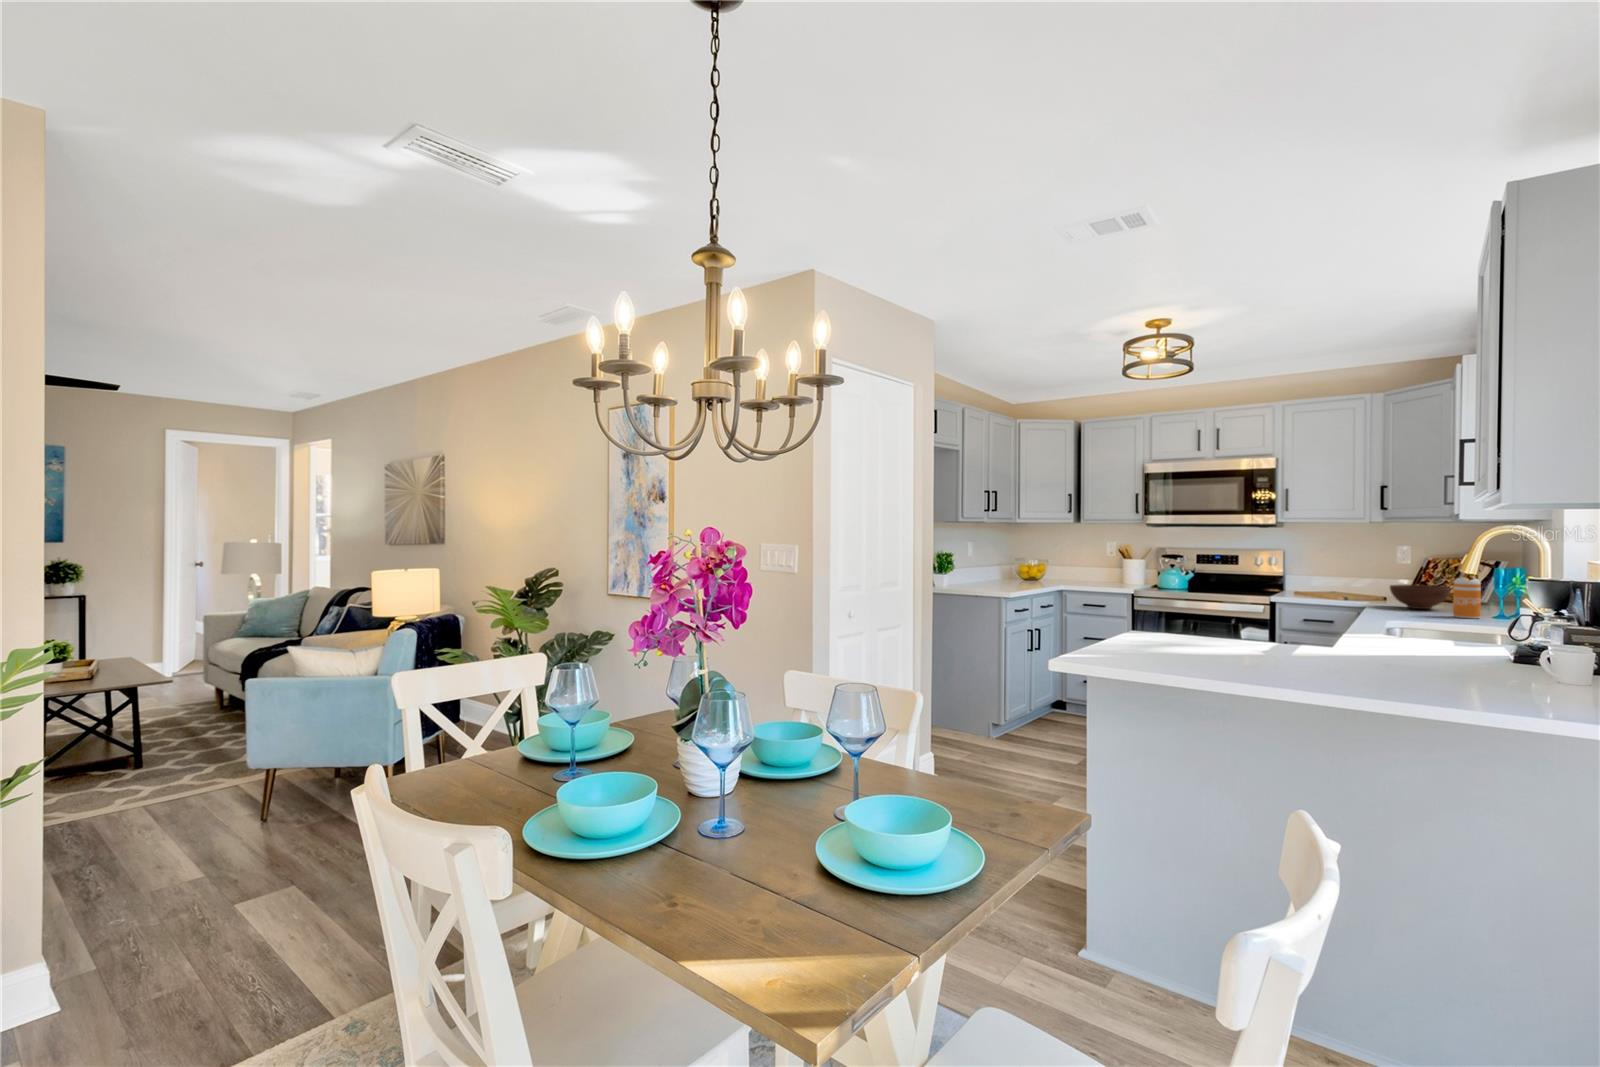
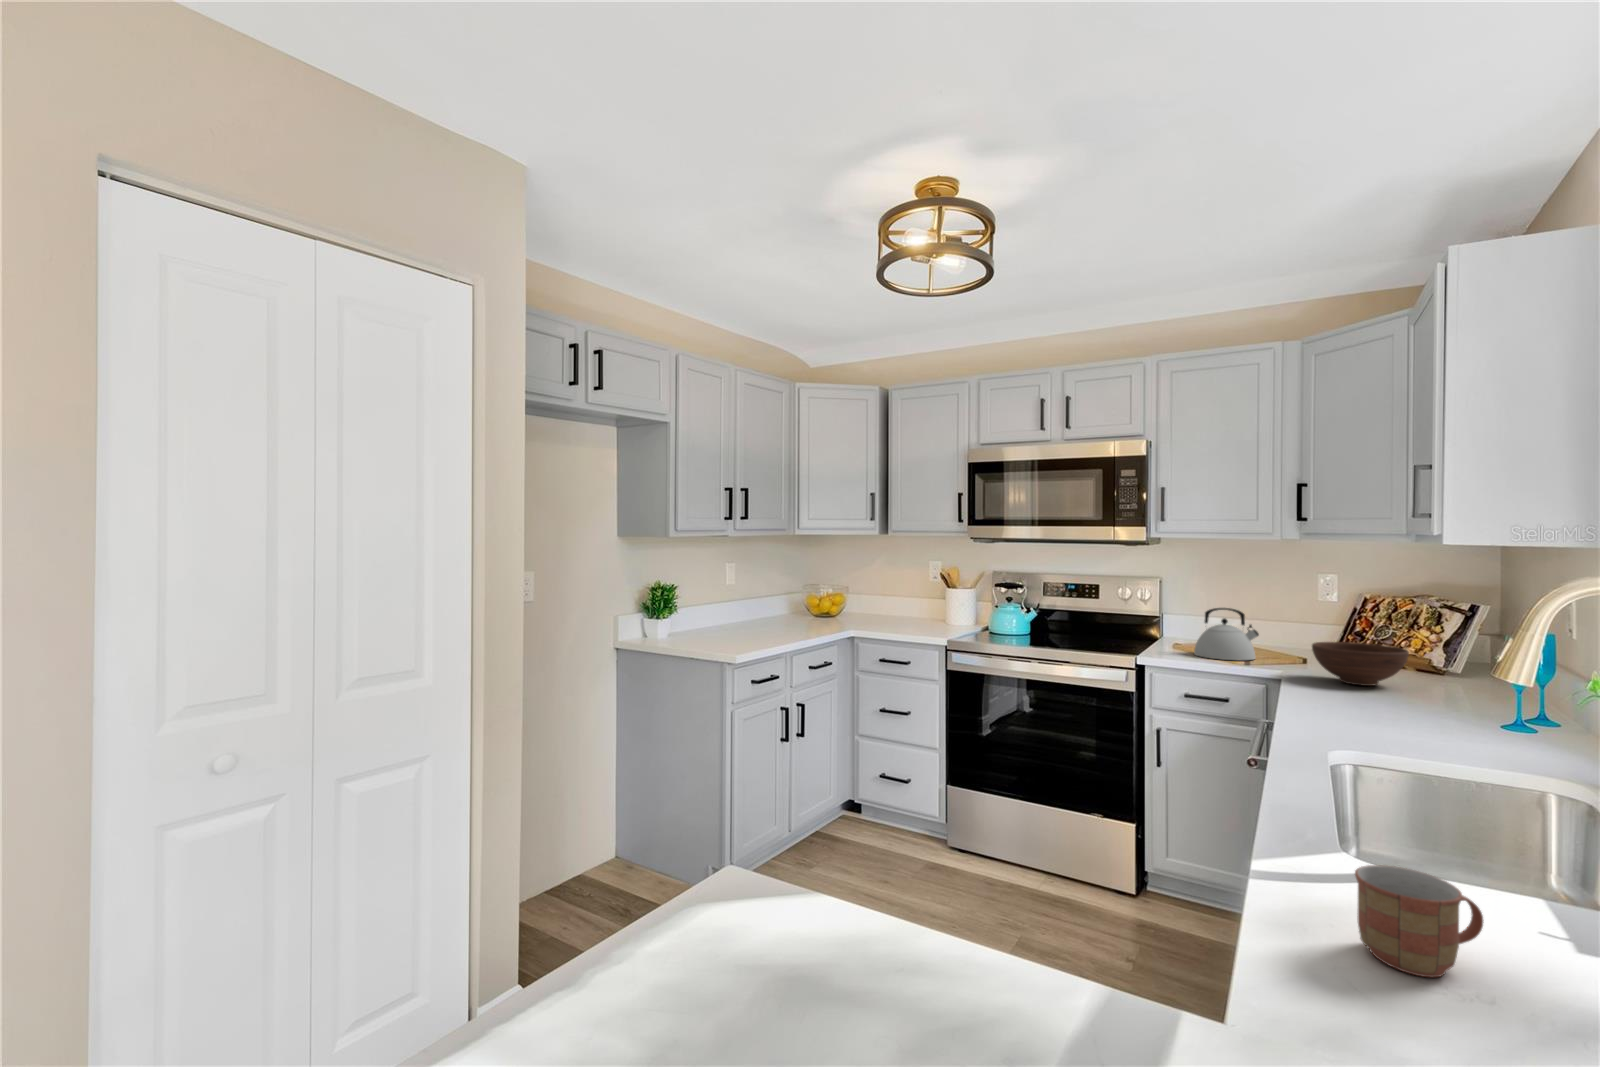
kettle: none [1309,567,1354,600] -> present [1194,608,1259,660]
soap dispenser: present [1453,570,1481,618] -> none [1418,616,1466,713]
mug: none [1399,636,1443,665] -> present [1355,865,1484,977]

